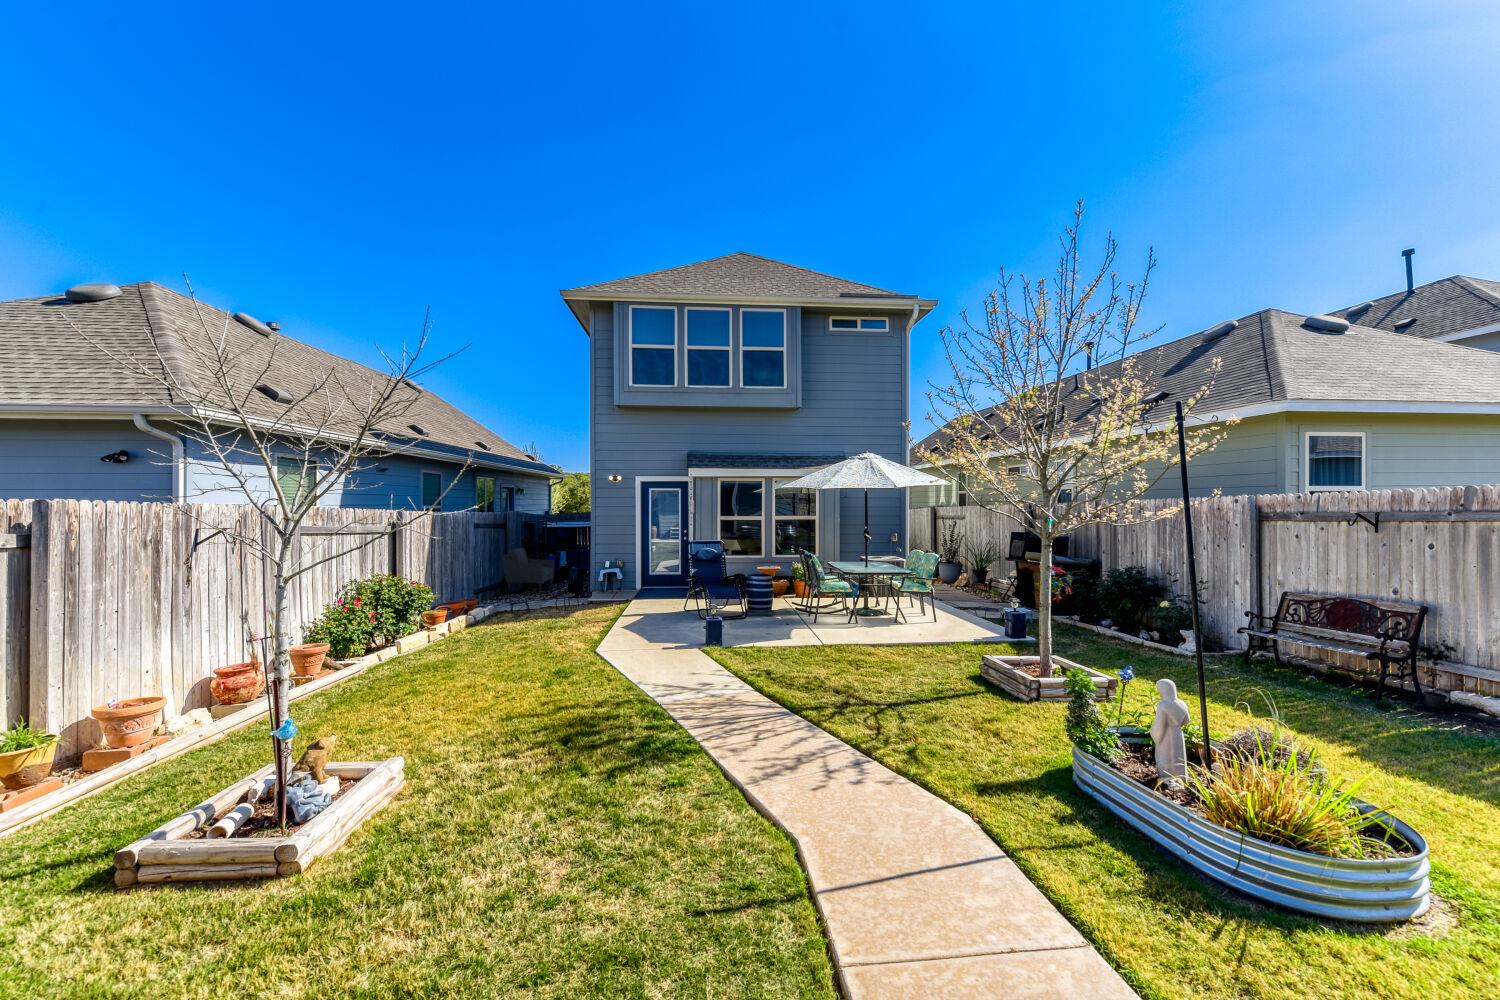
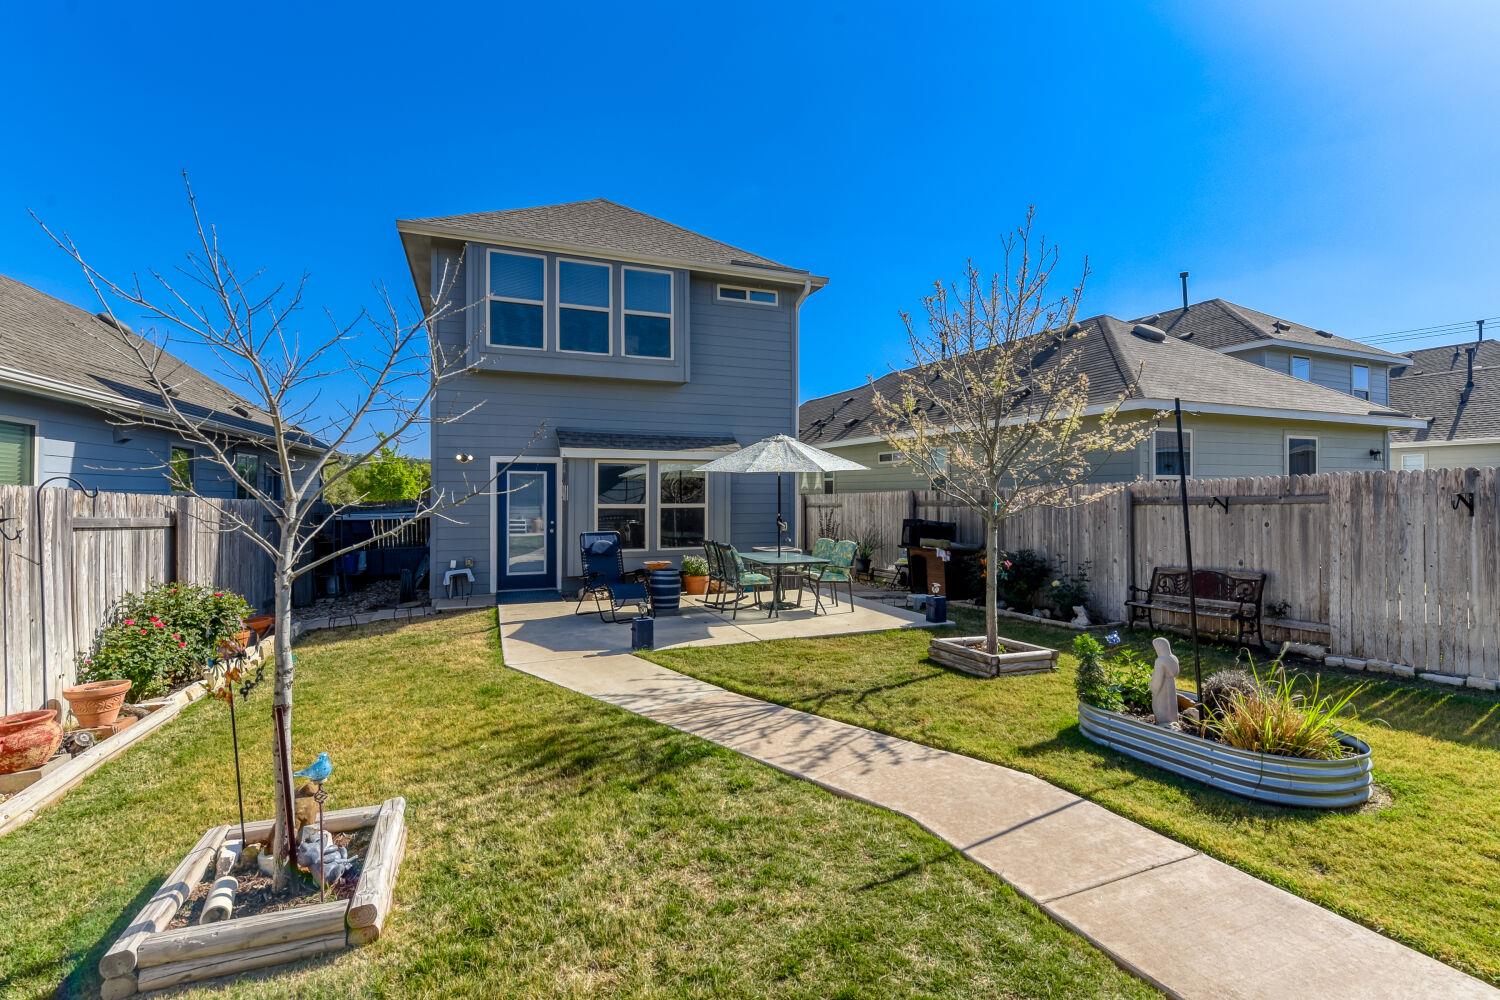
chair: present [502,548,554,590] -> none [295,546,365,600]

